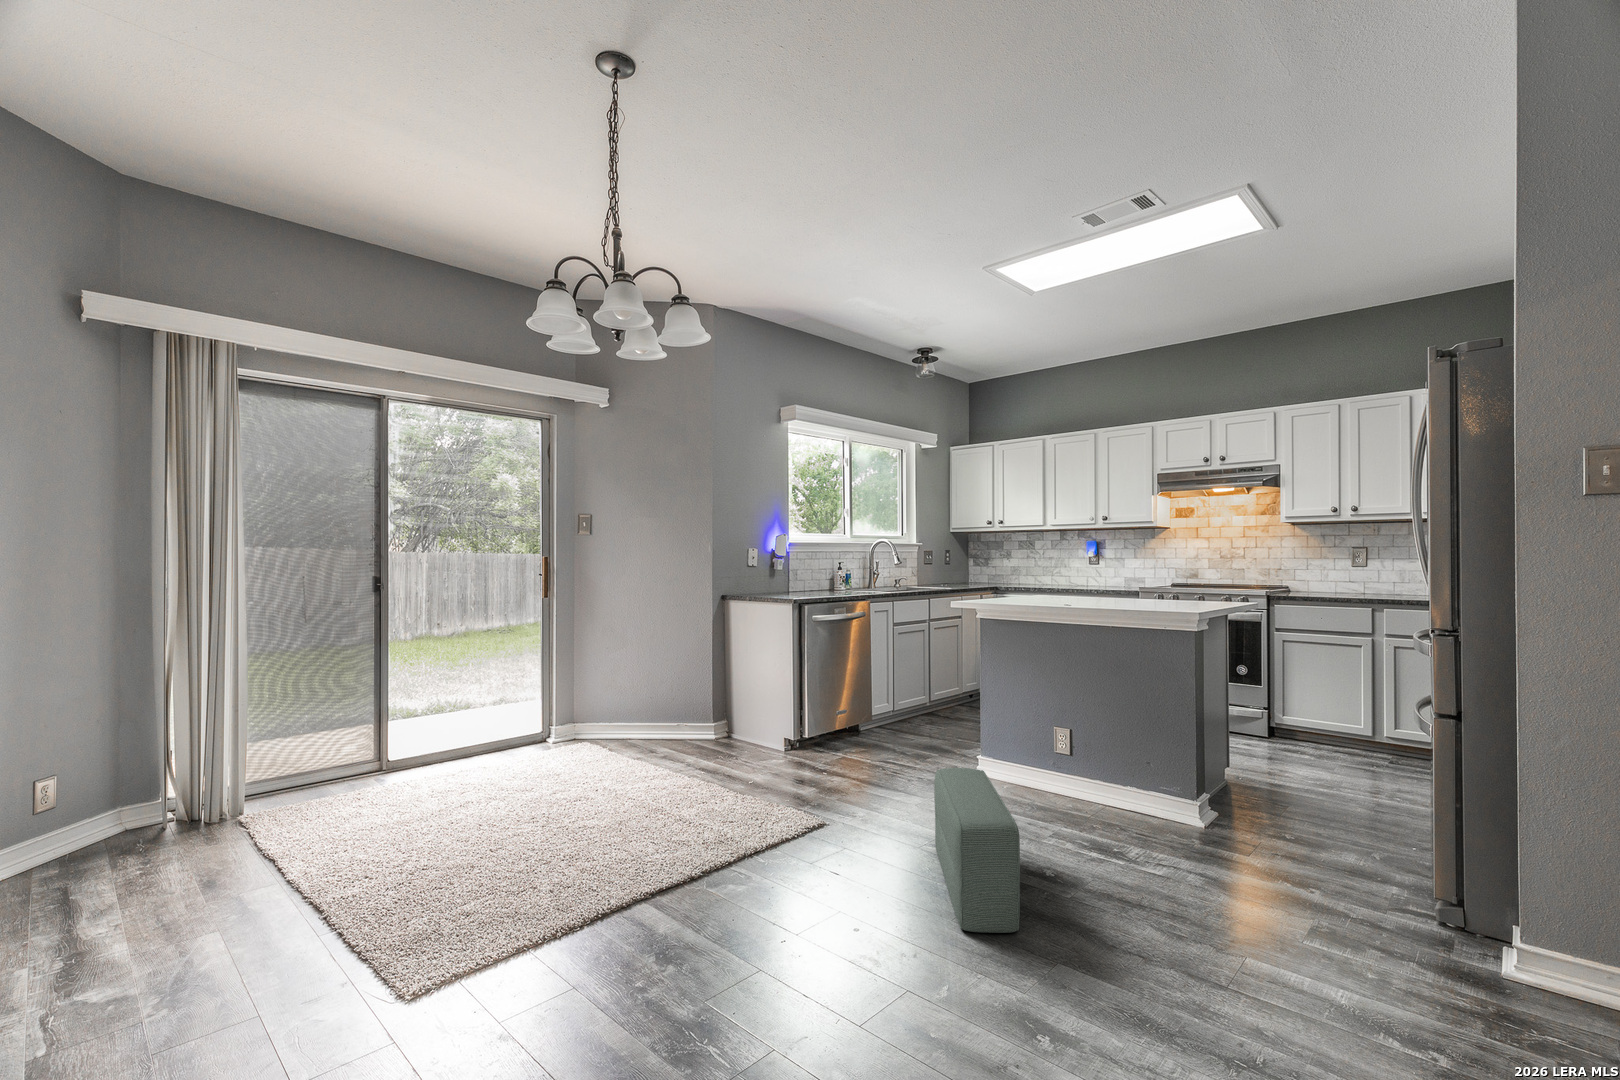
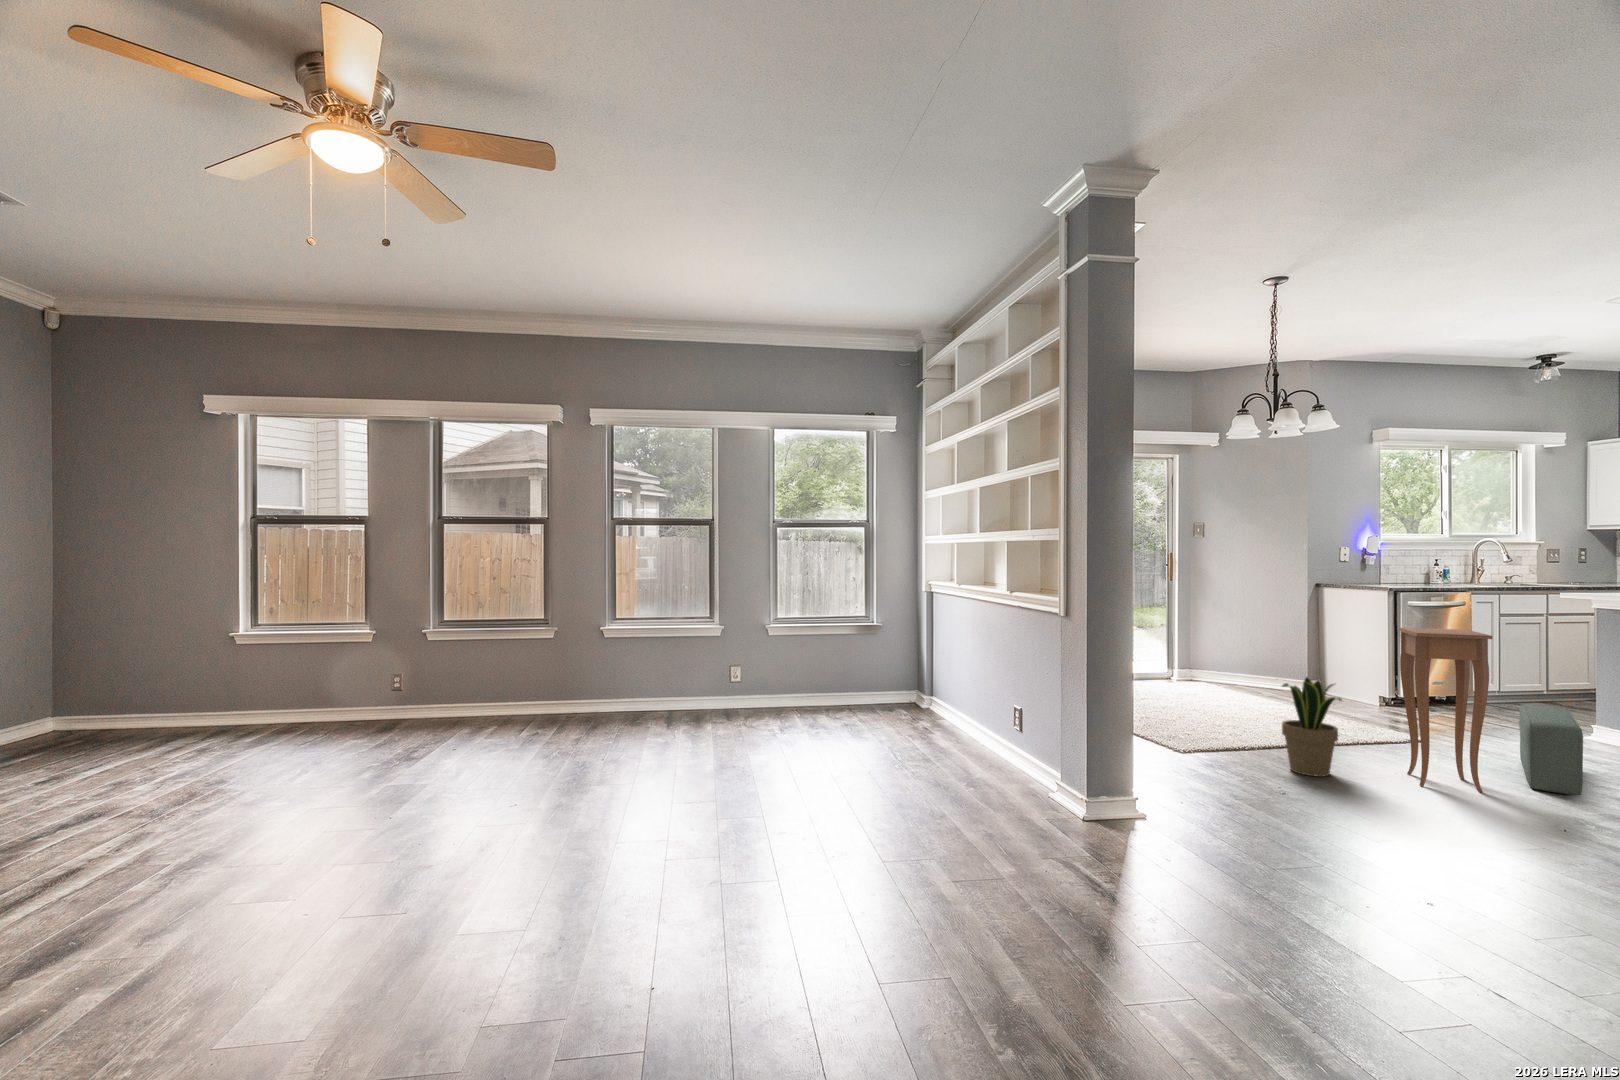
side table: none [794,680,922,984] -> present [1398,627,1492,792]
potted plant: none [594,800,702,1013] -> present [1282,677,1342,777]

